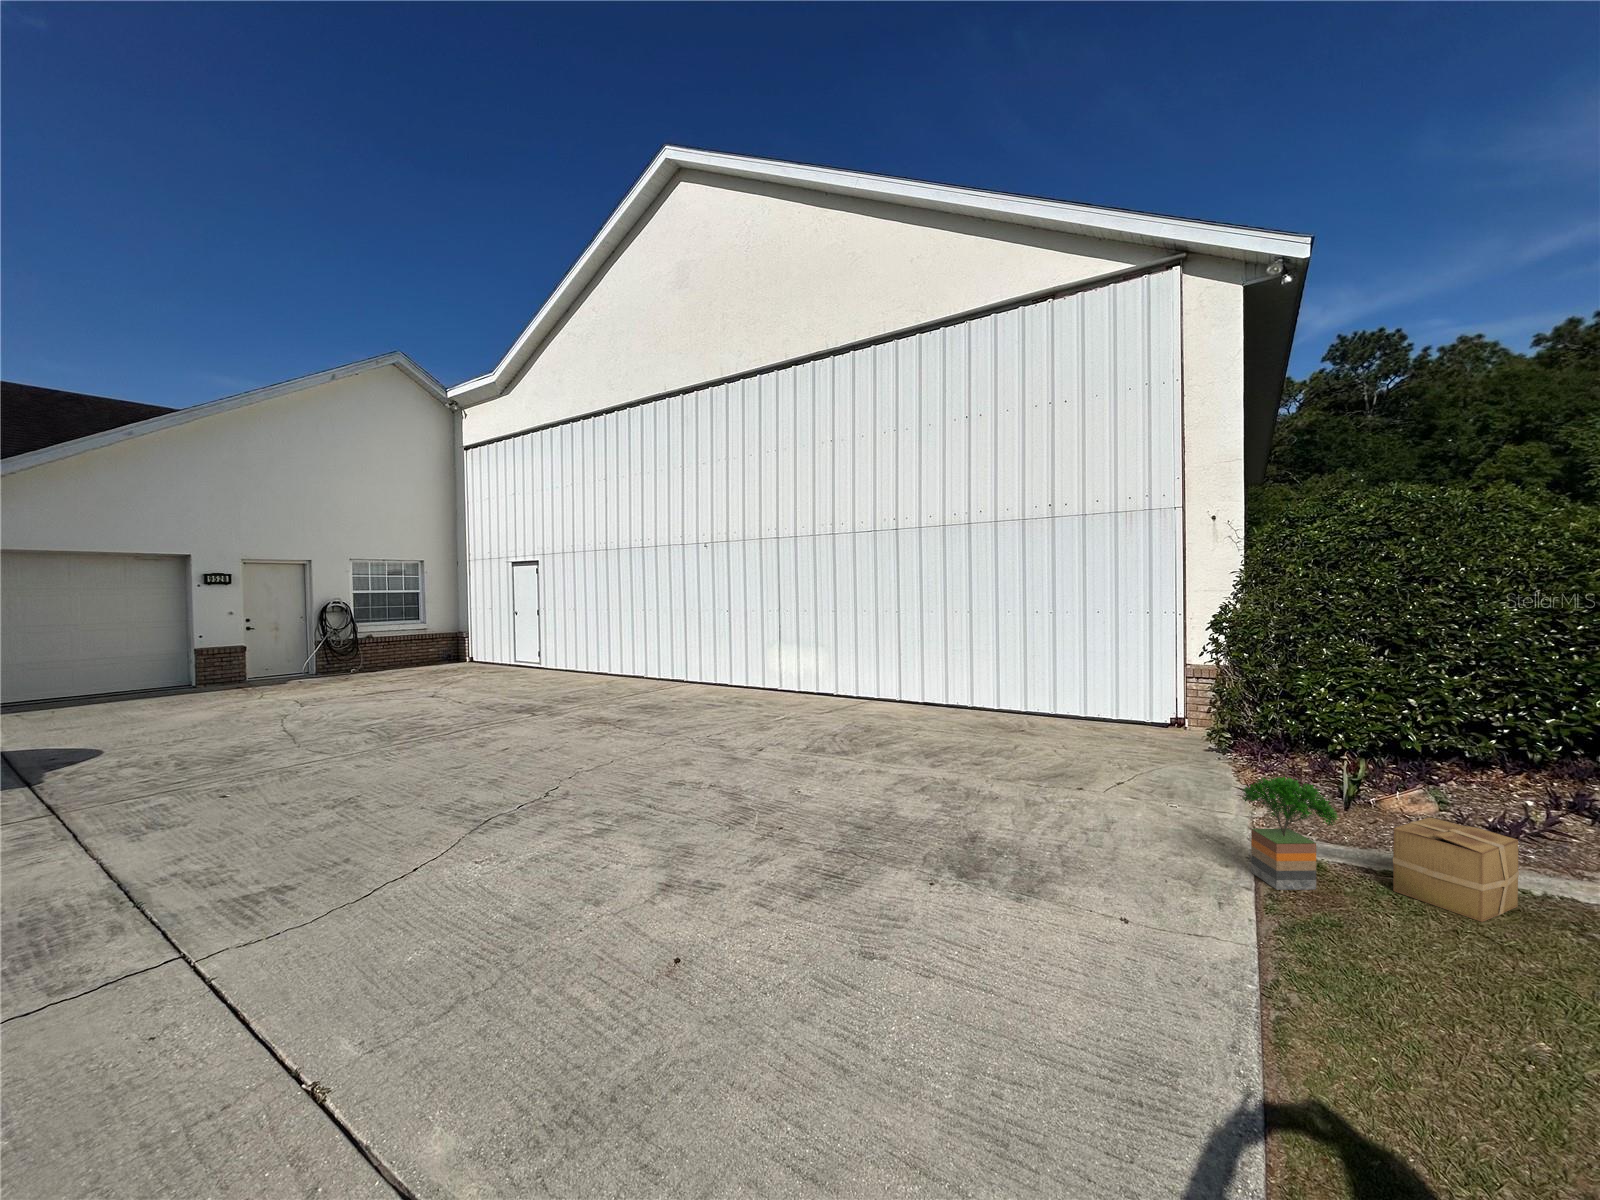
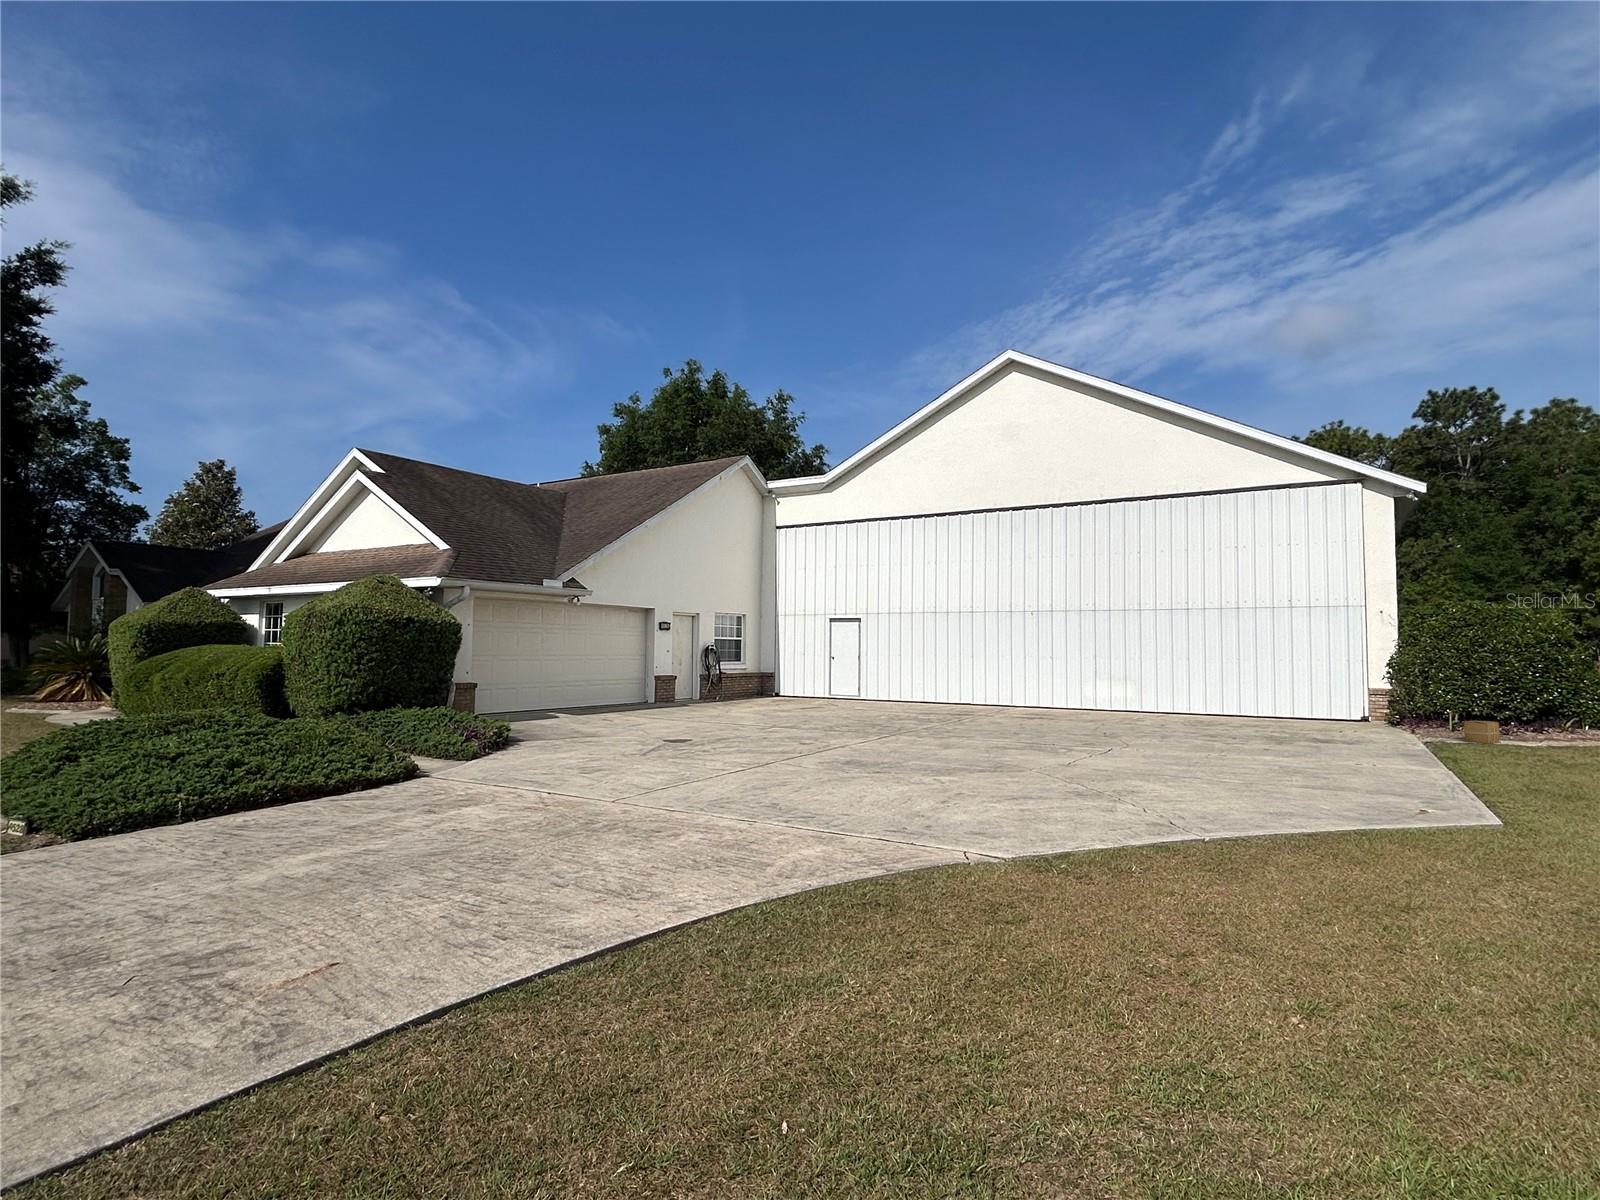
potted tree: present [1242,777,1338,890] -> none [1416,708,1448,742]

